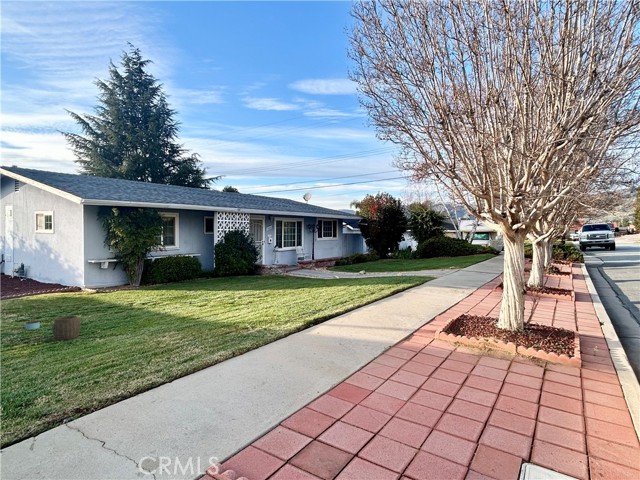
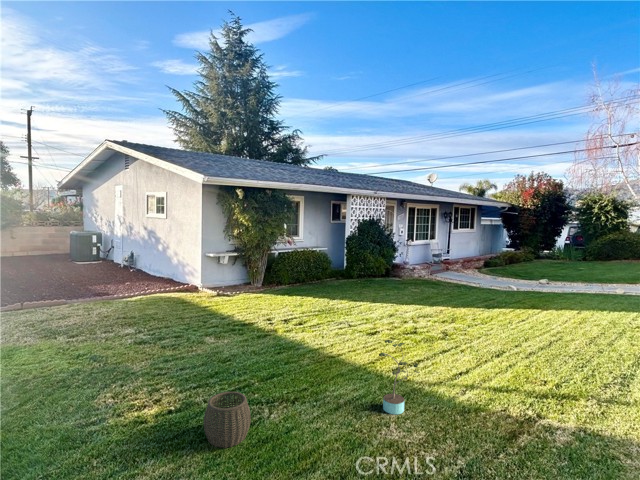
potted plant: present [19,291,44,330] -> present [379,340,419,414]

